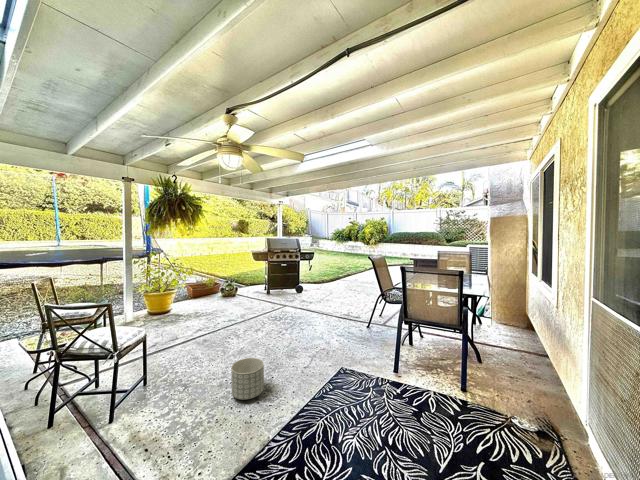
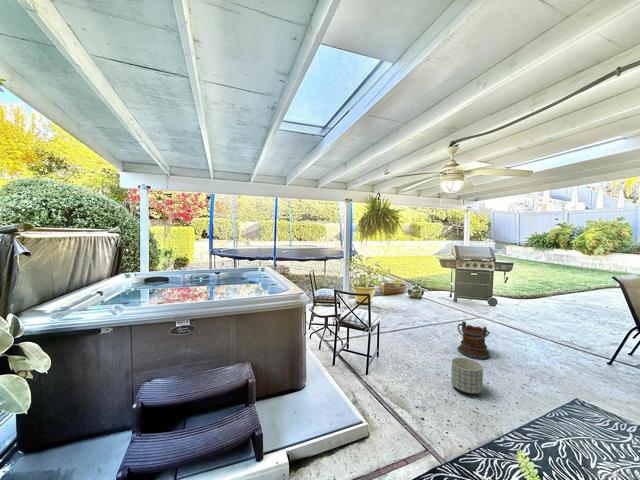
bucket: none [253,315,283,353] -> present [457,321,490,359]

